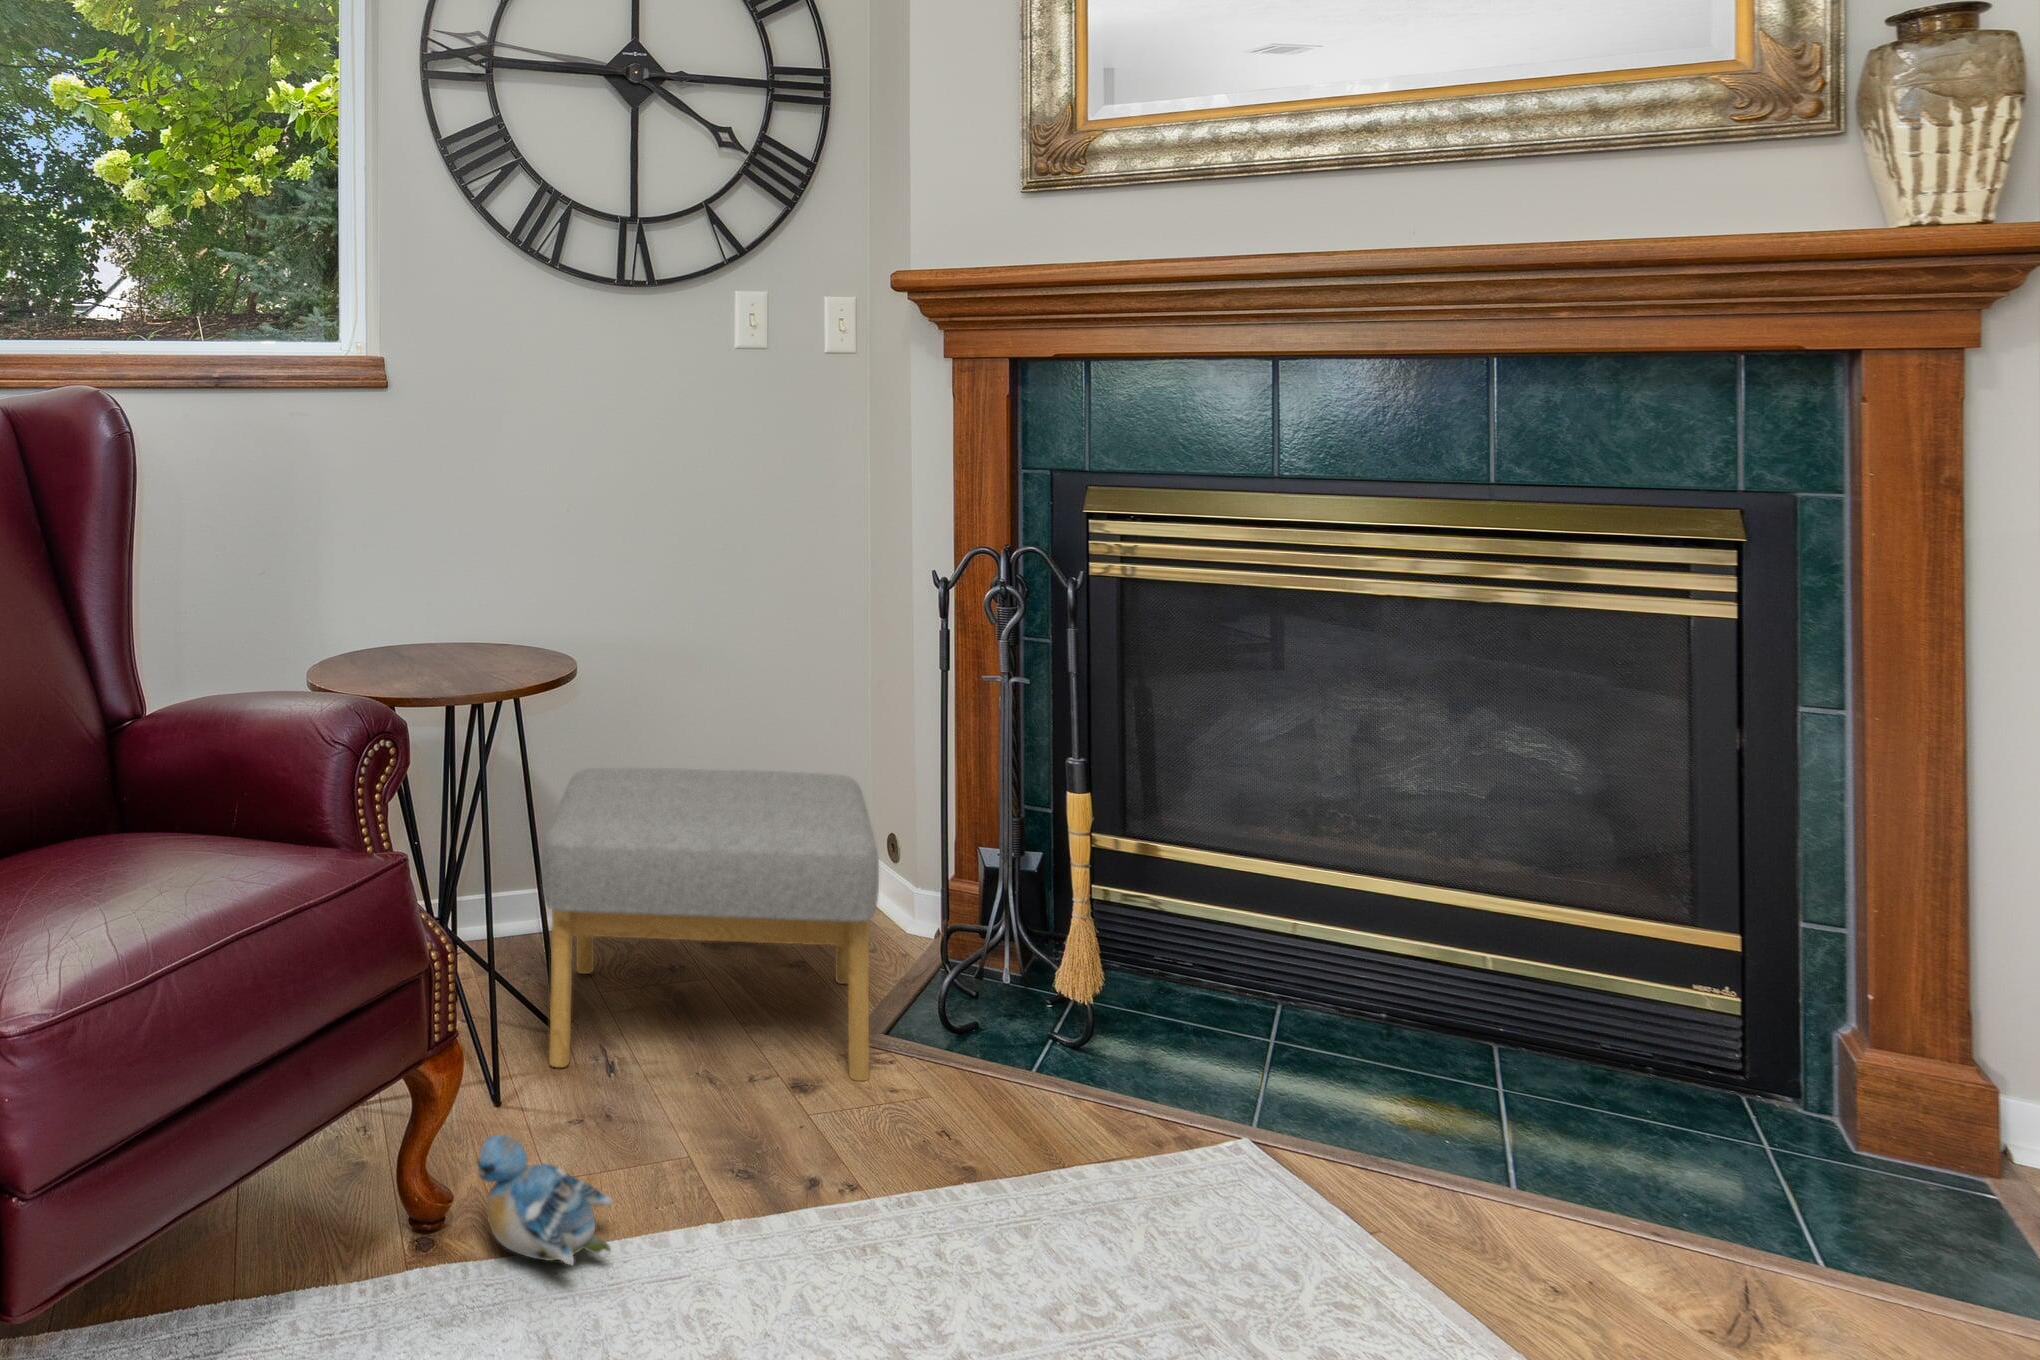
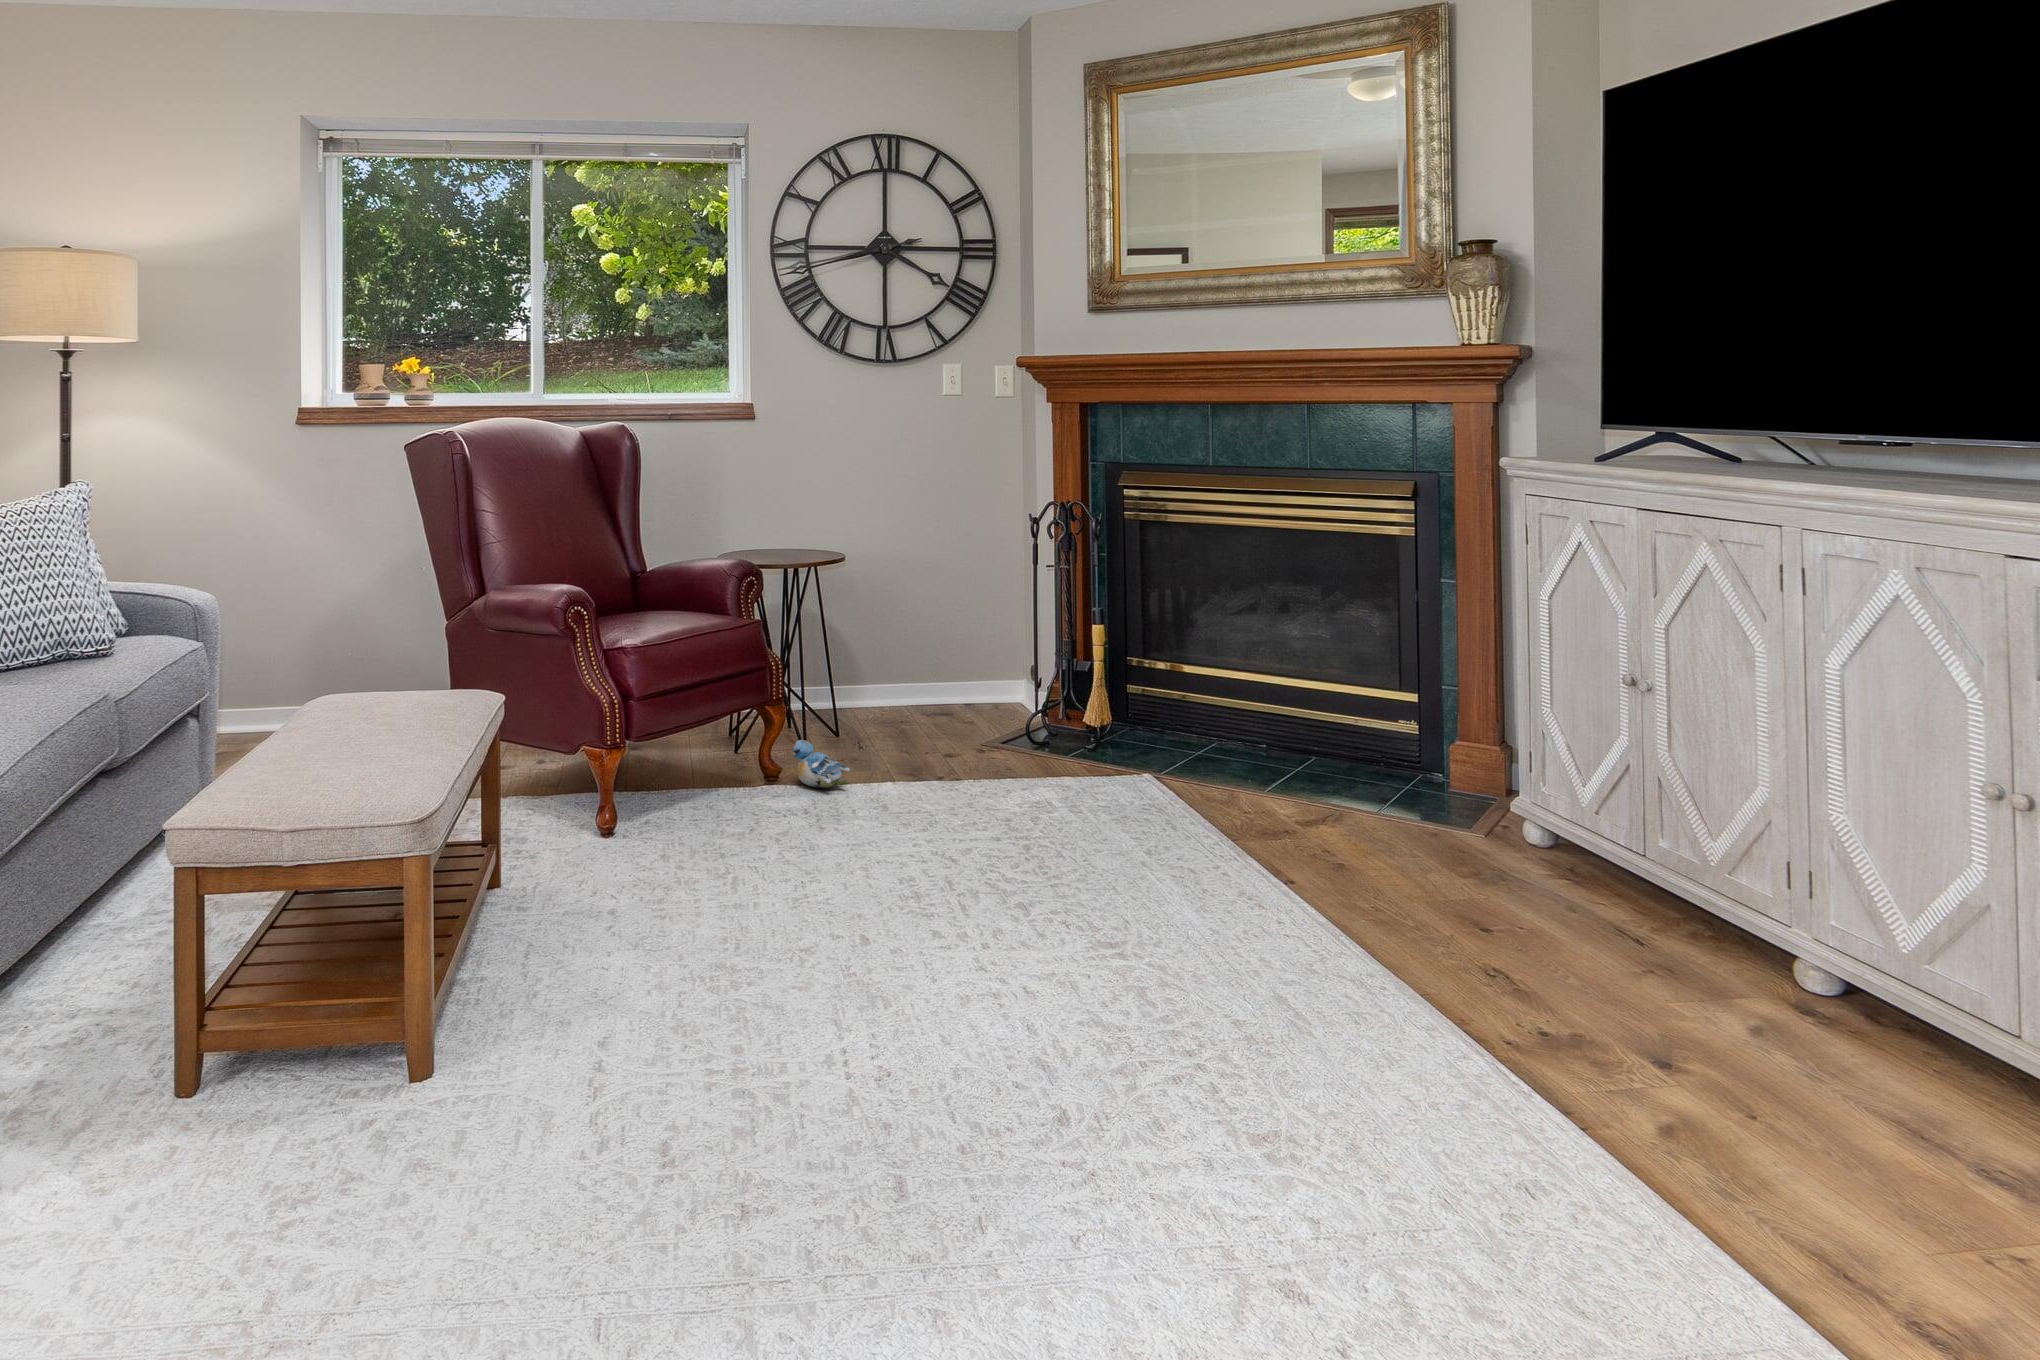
footstool: present [542,768,879,1081] -> none [829,617,1000,756]

